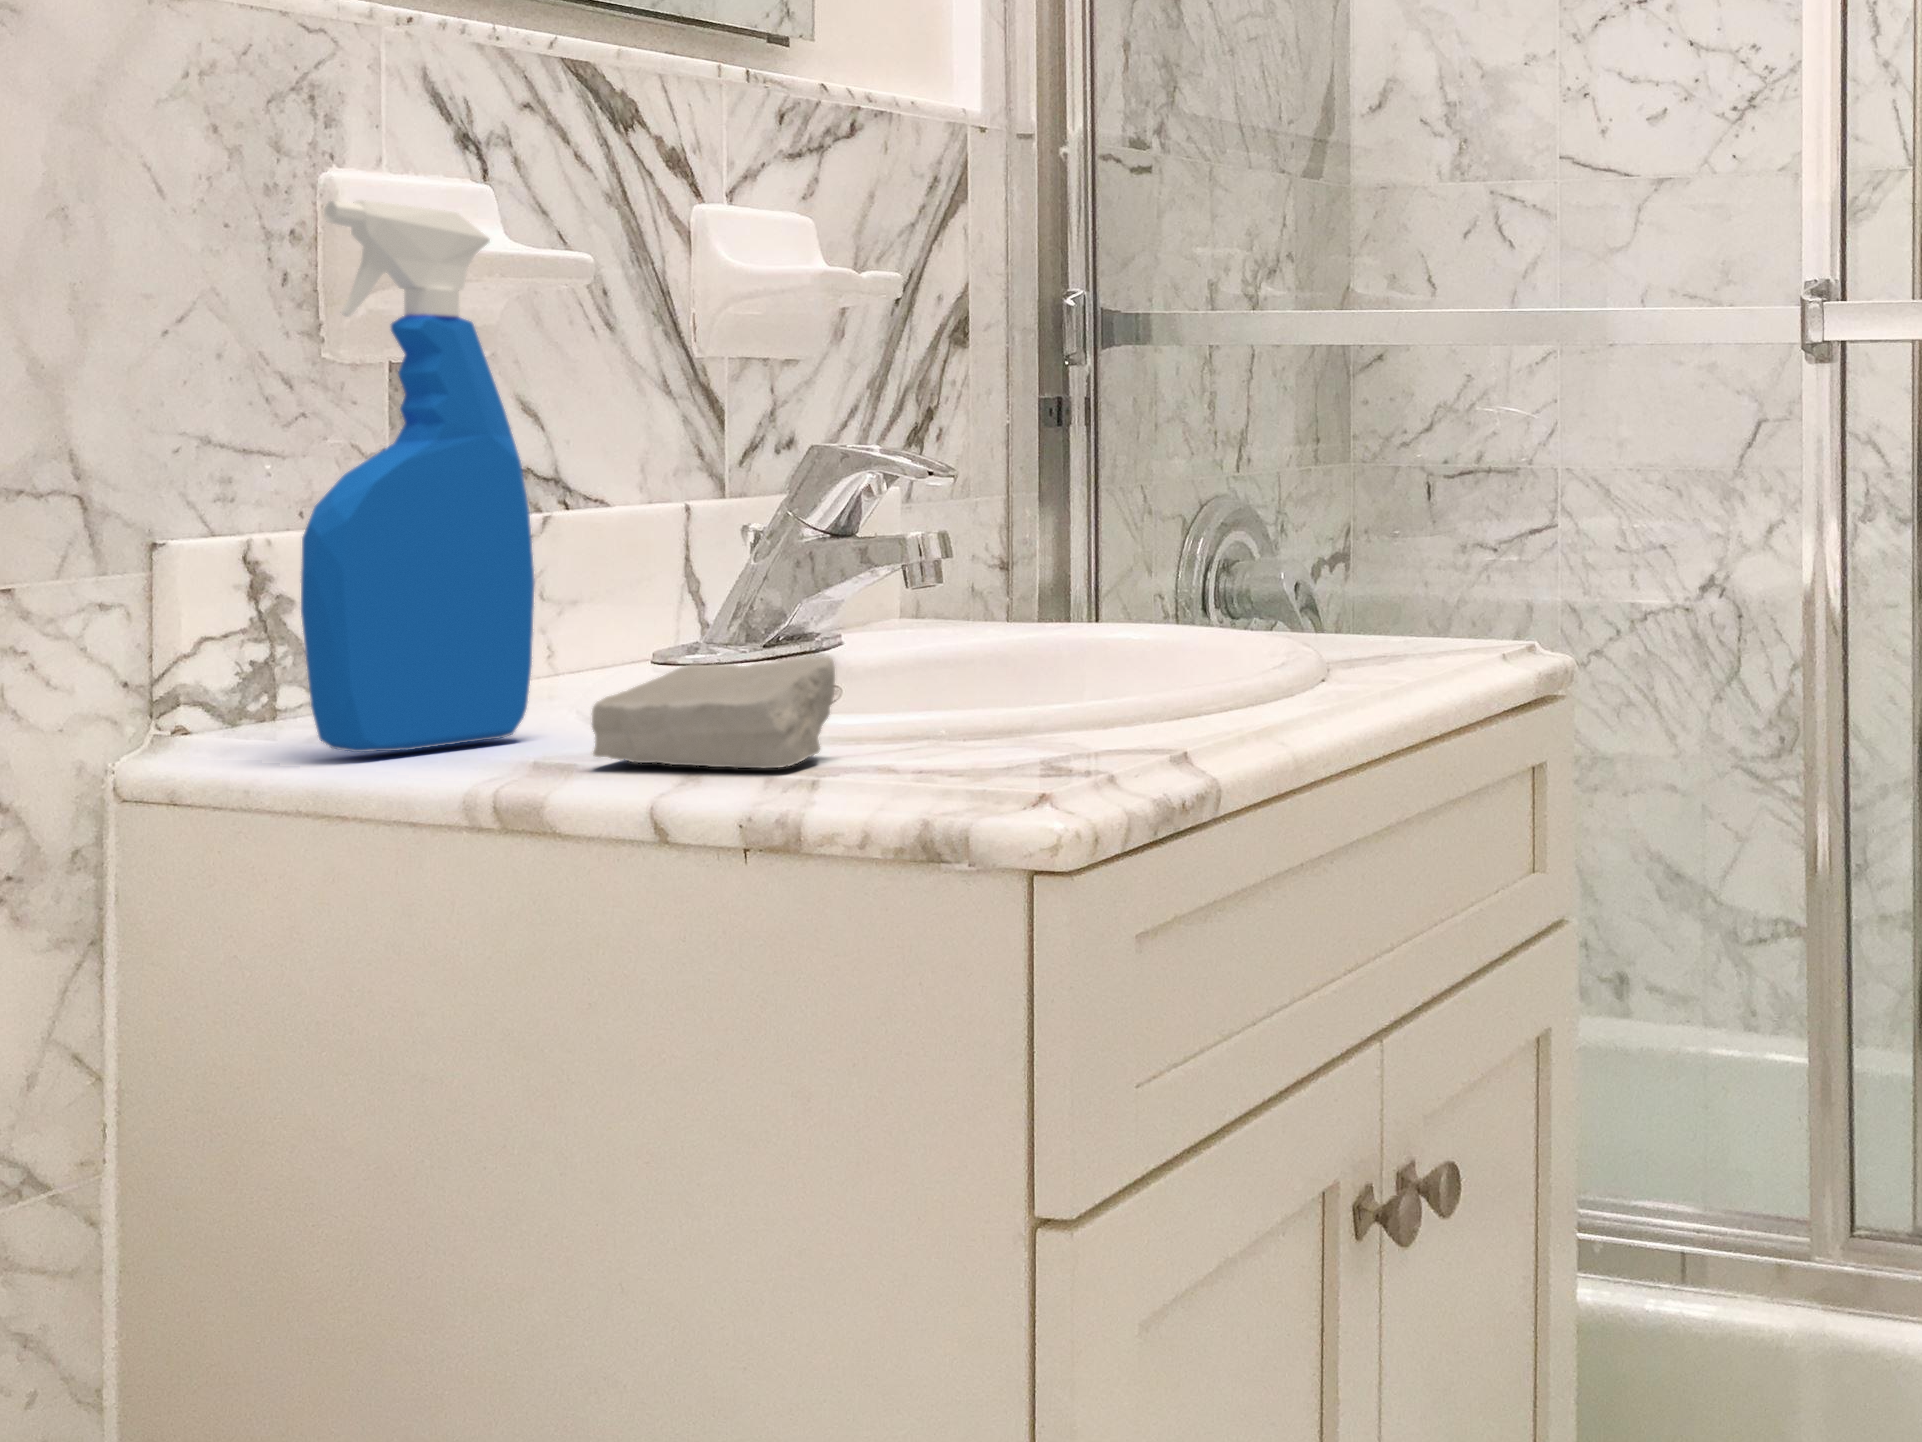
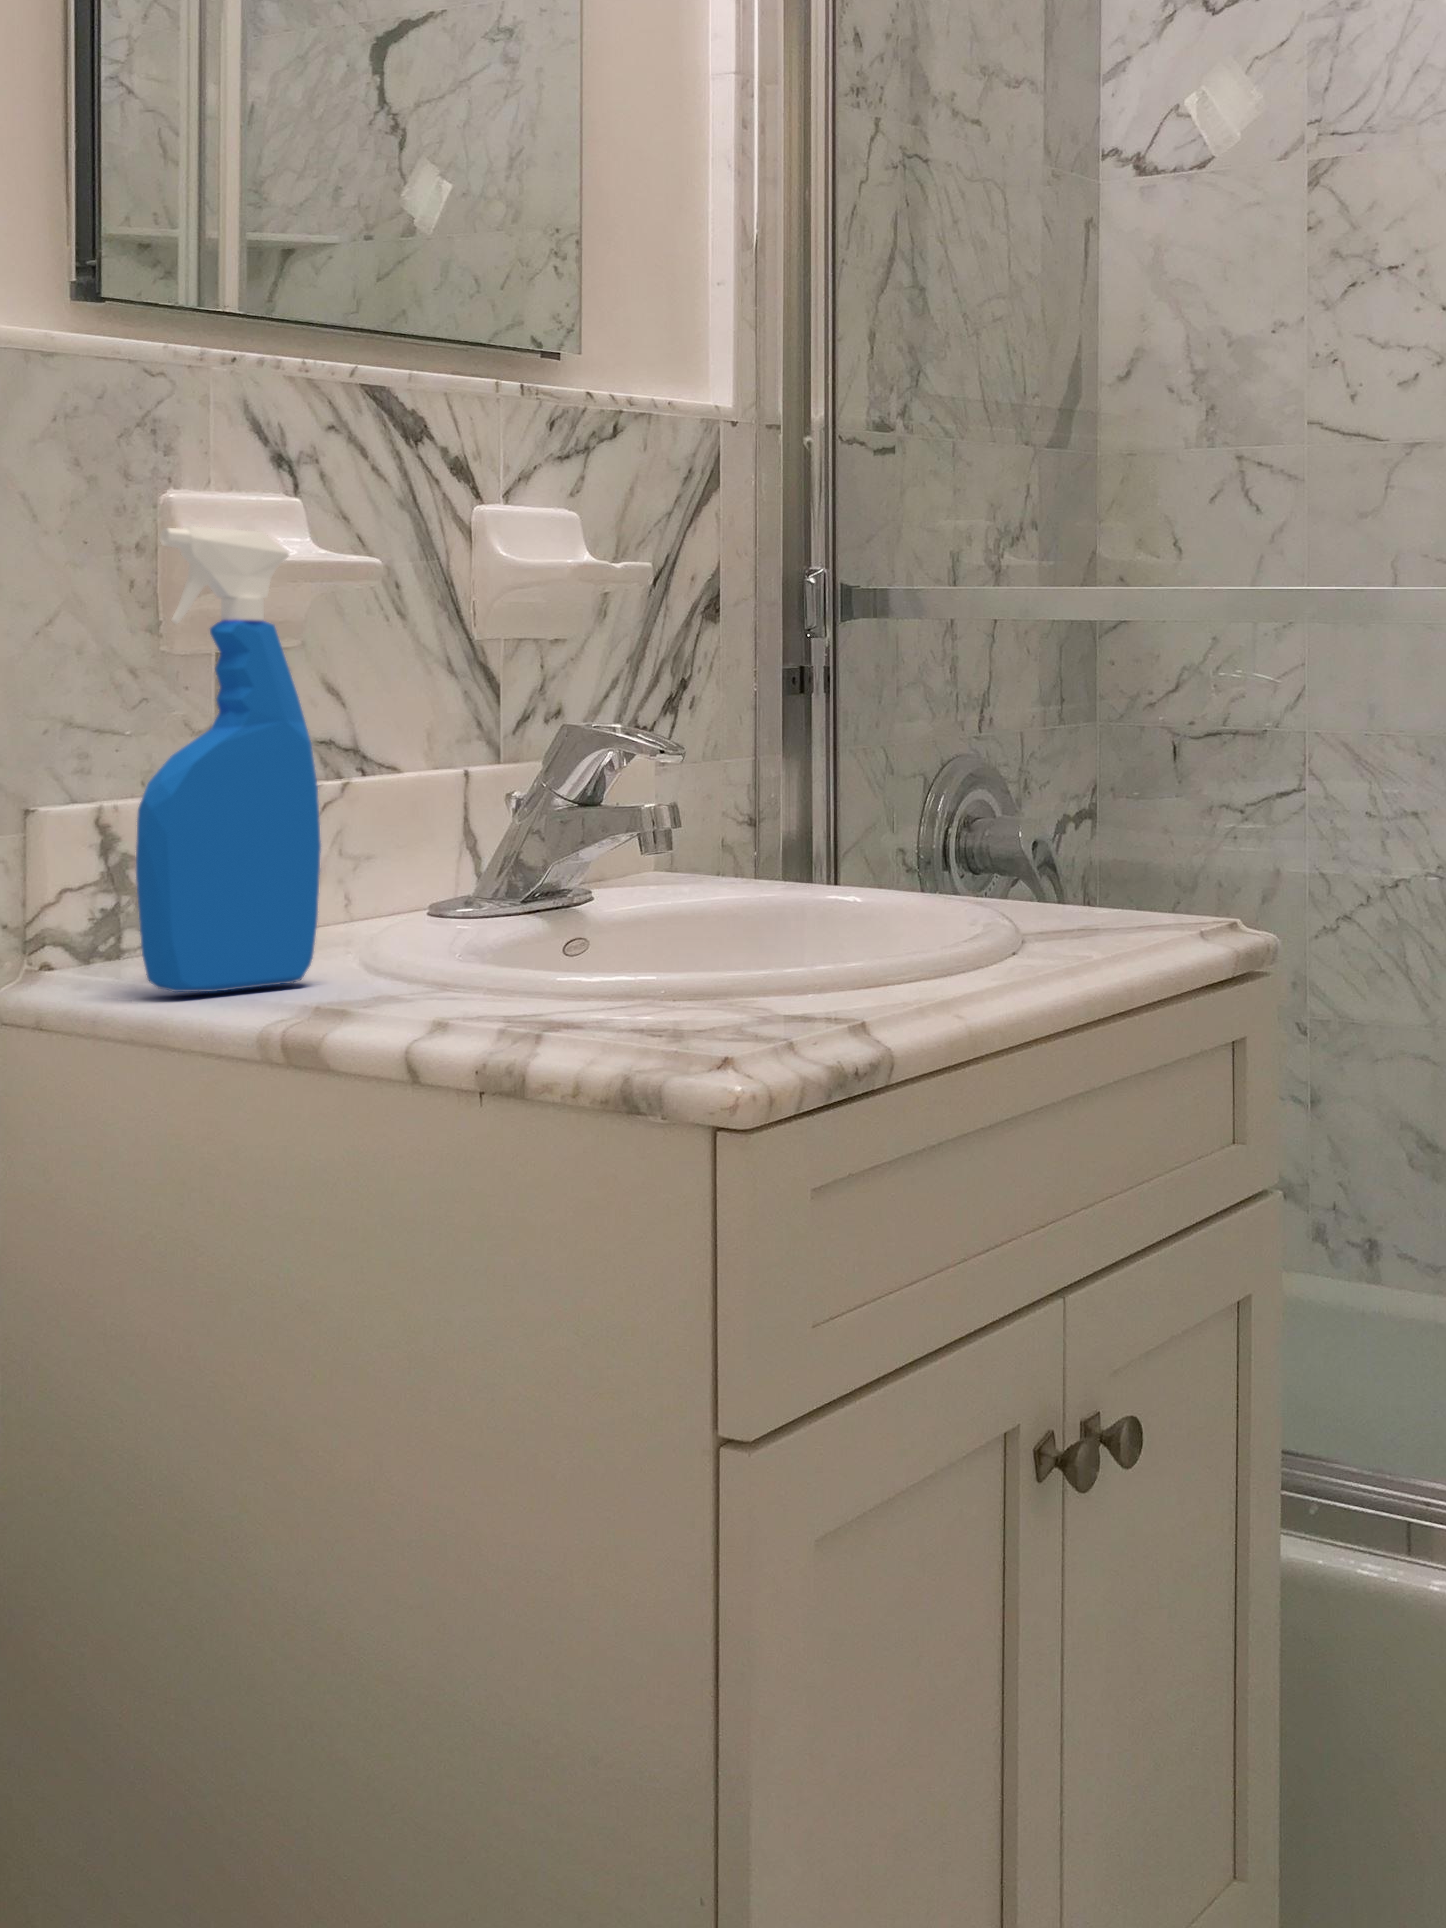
soap bar: present [592,657,835,768] -> none [357,922,559,1021]

